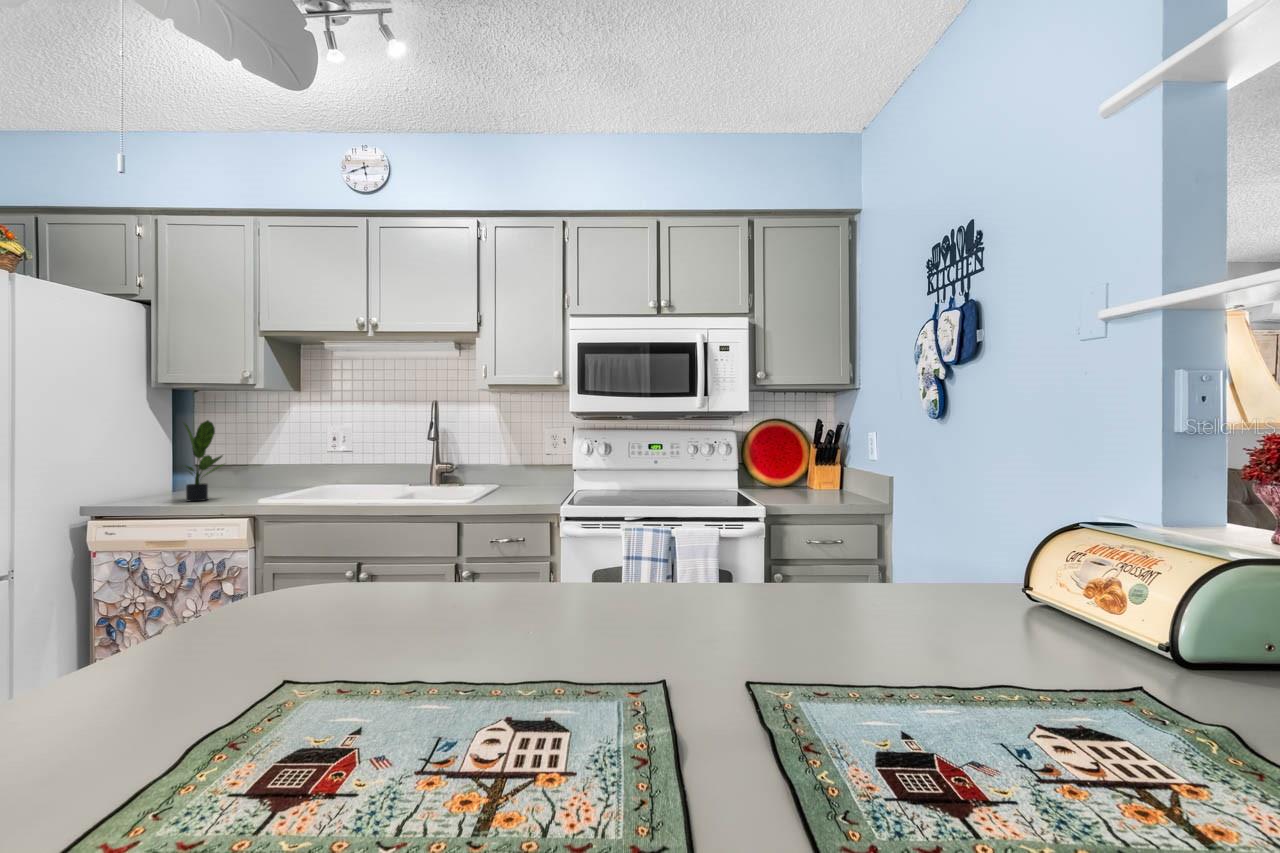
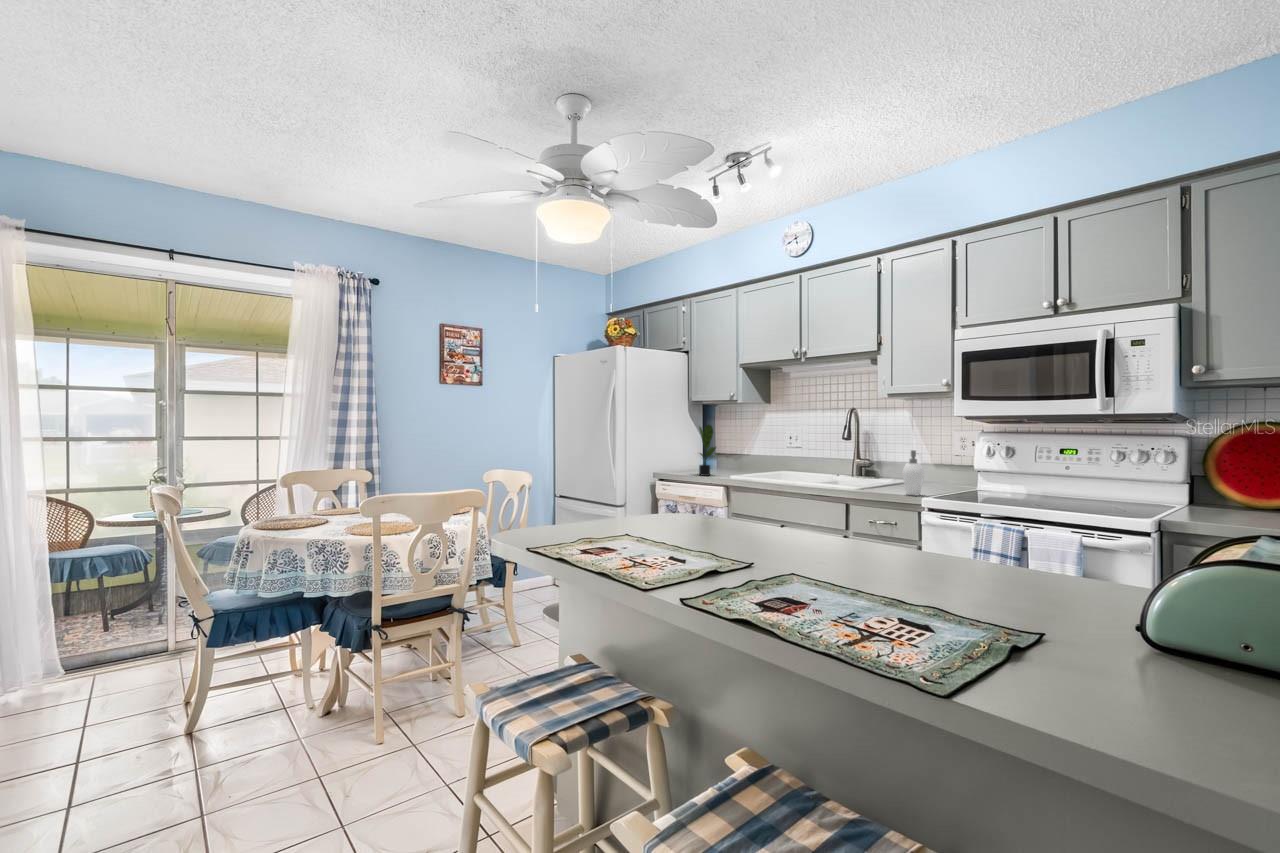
soap dispenser: none [522,451,549,503] -> present [903,450,924,495]

